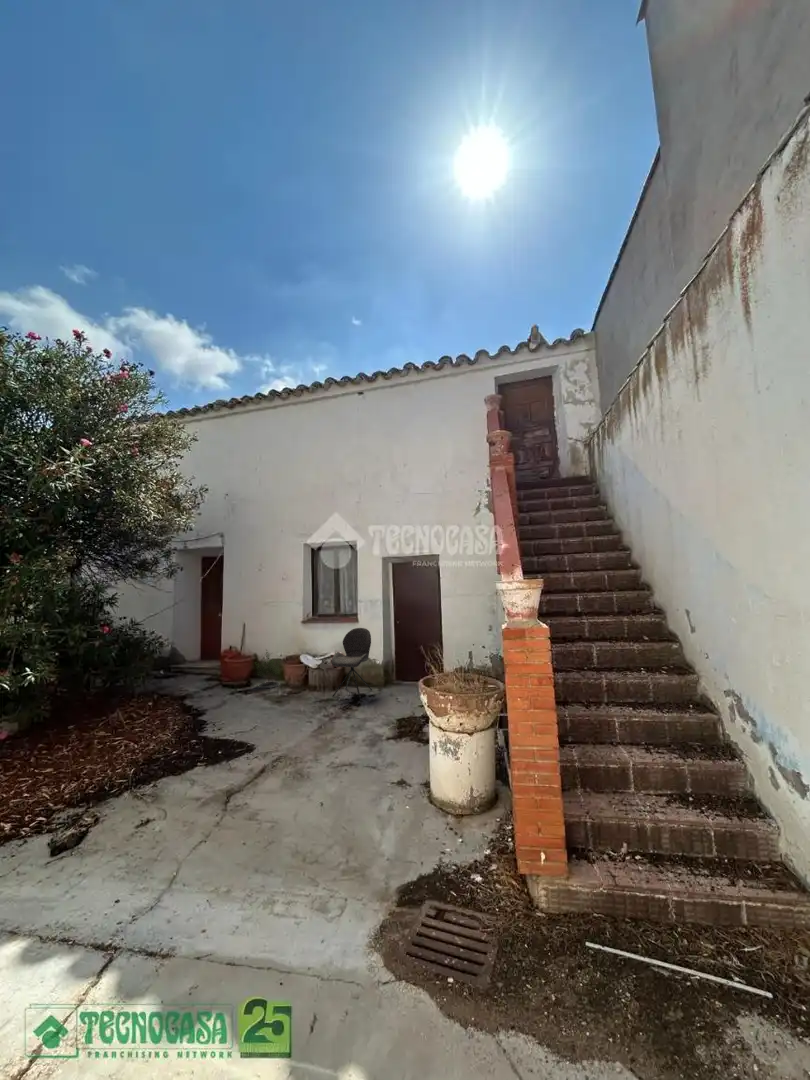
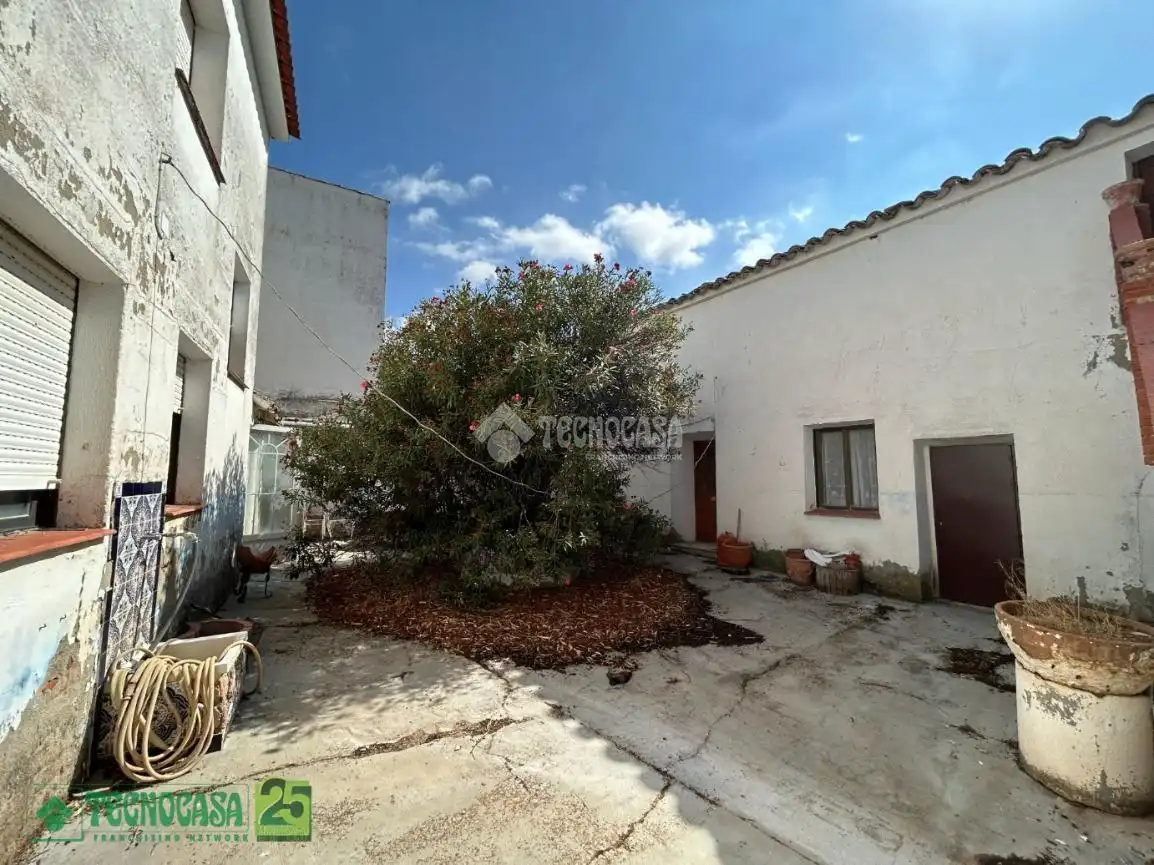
chair: present [332,628,372,698] -> none [848,524,910,614]

